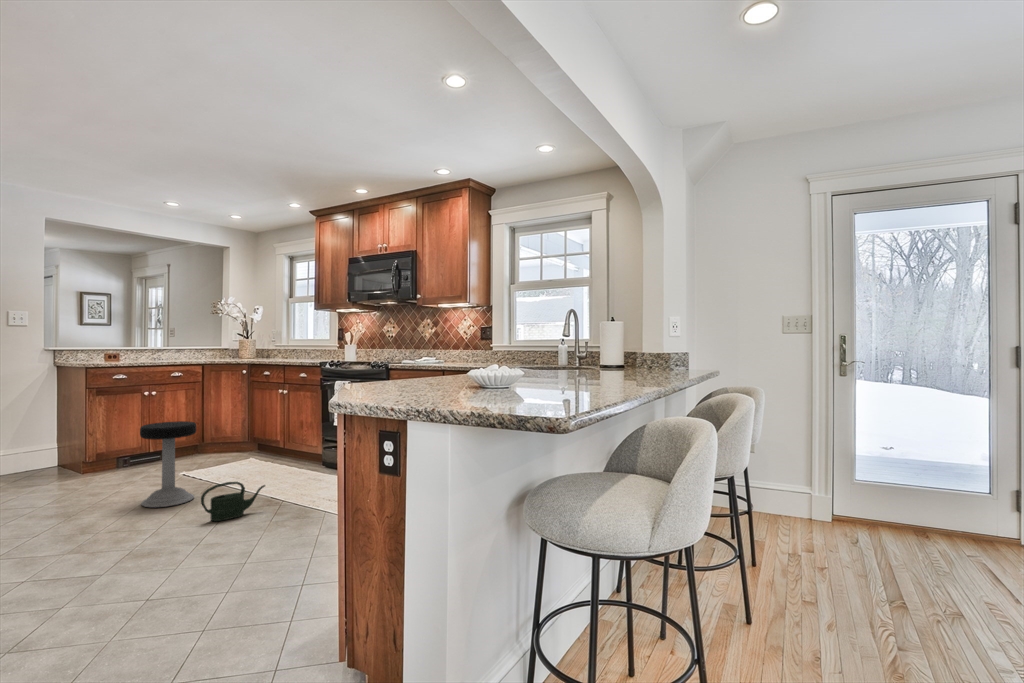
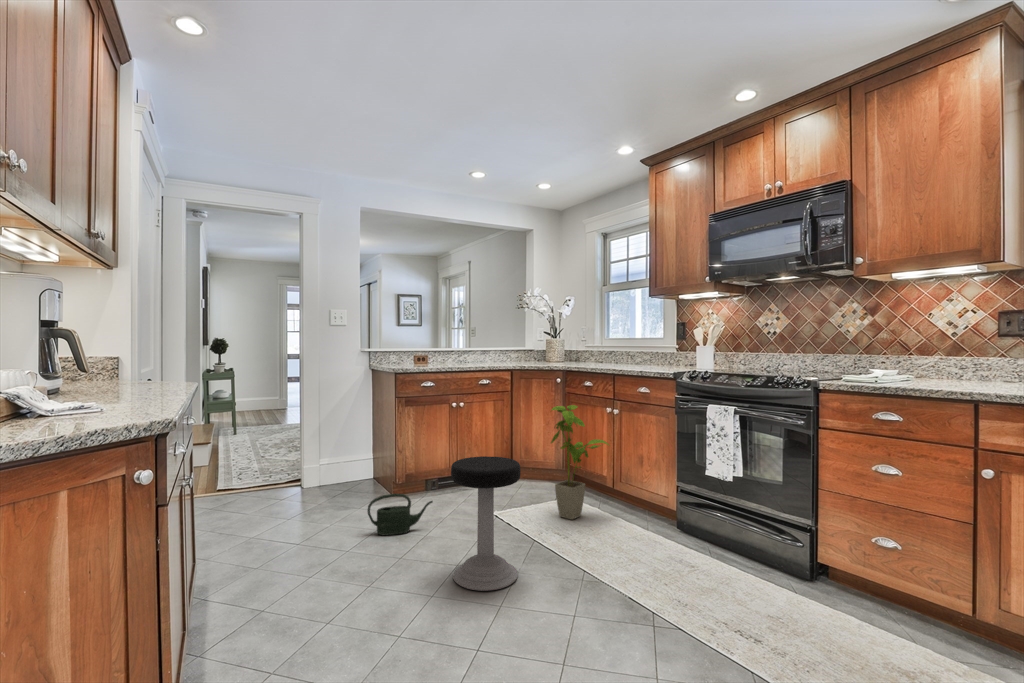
house plant: none [230,387,277,469] -> present [551,405,609,520]
watering can: present [201,482,265,521] -> present [368,494,433,535]

